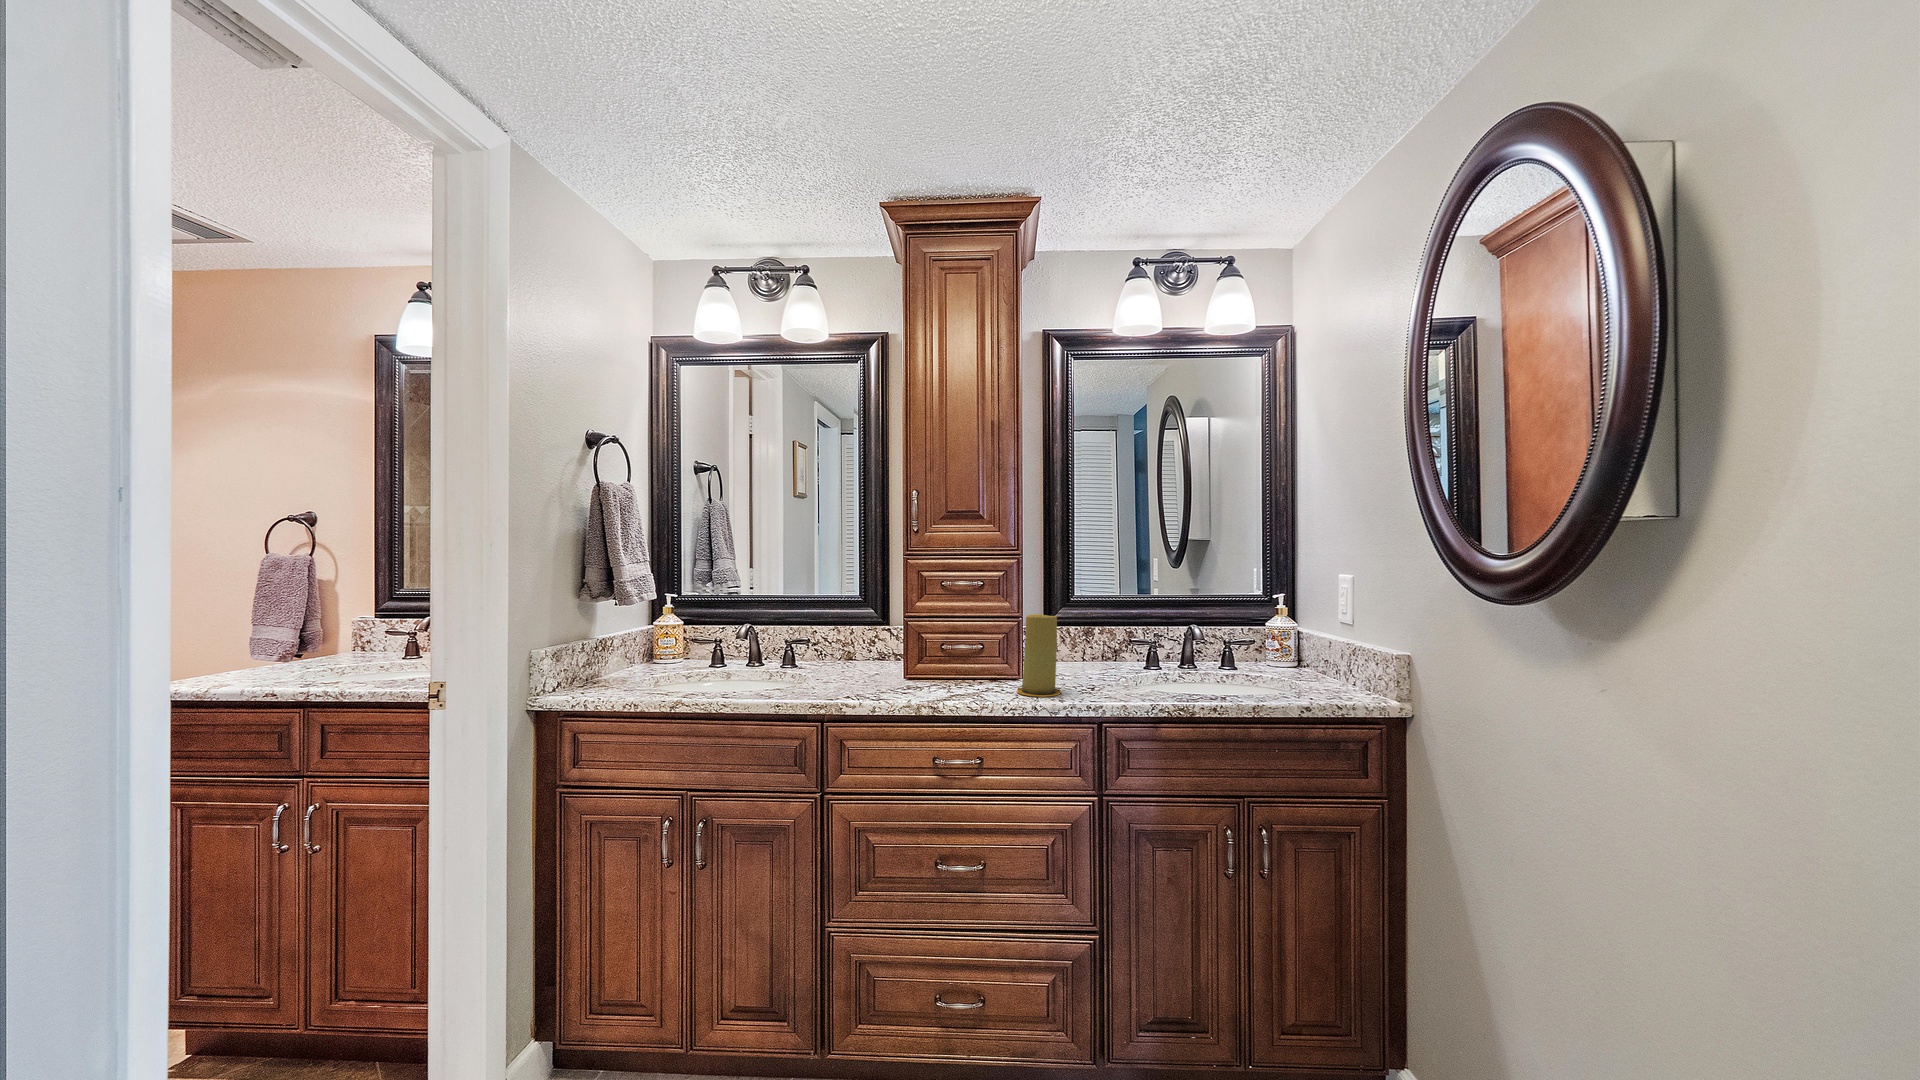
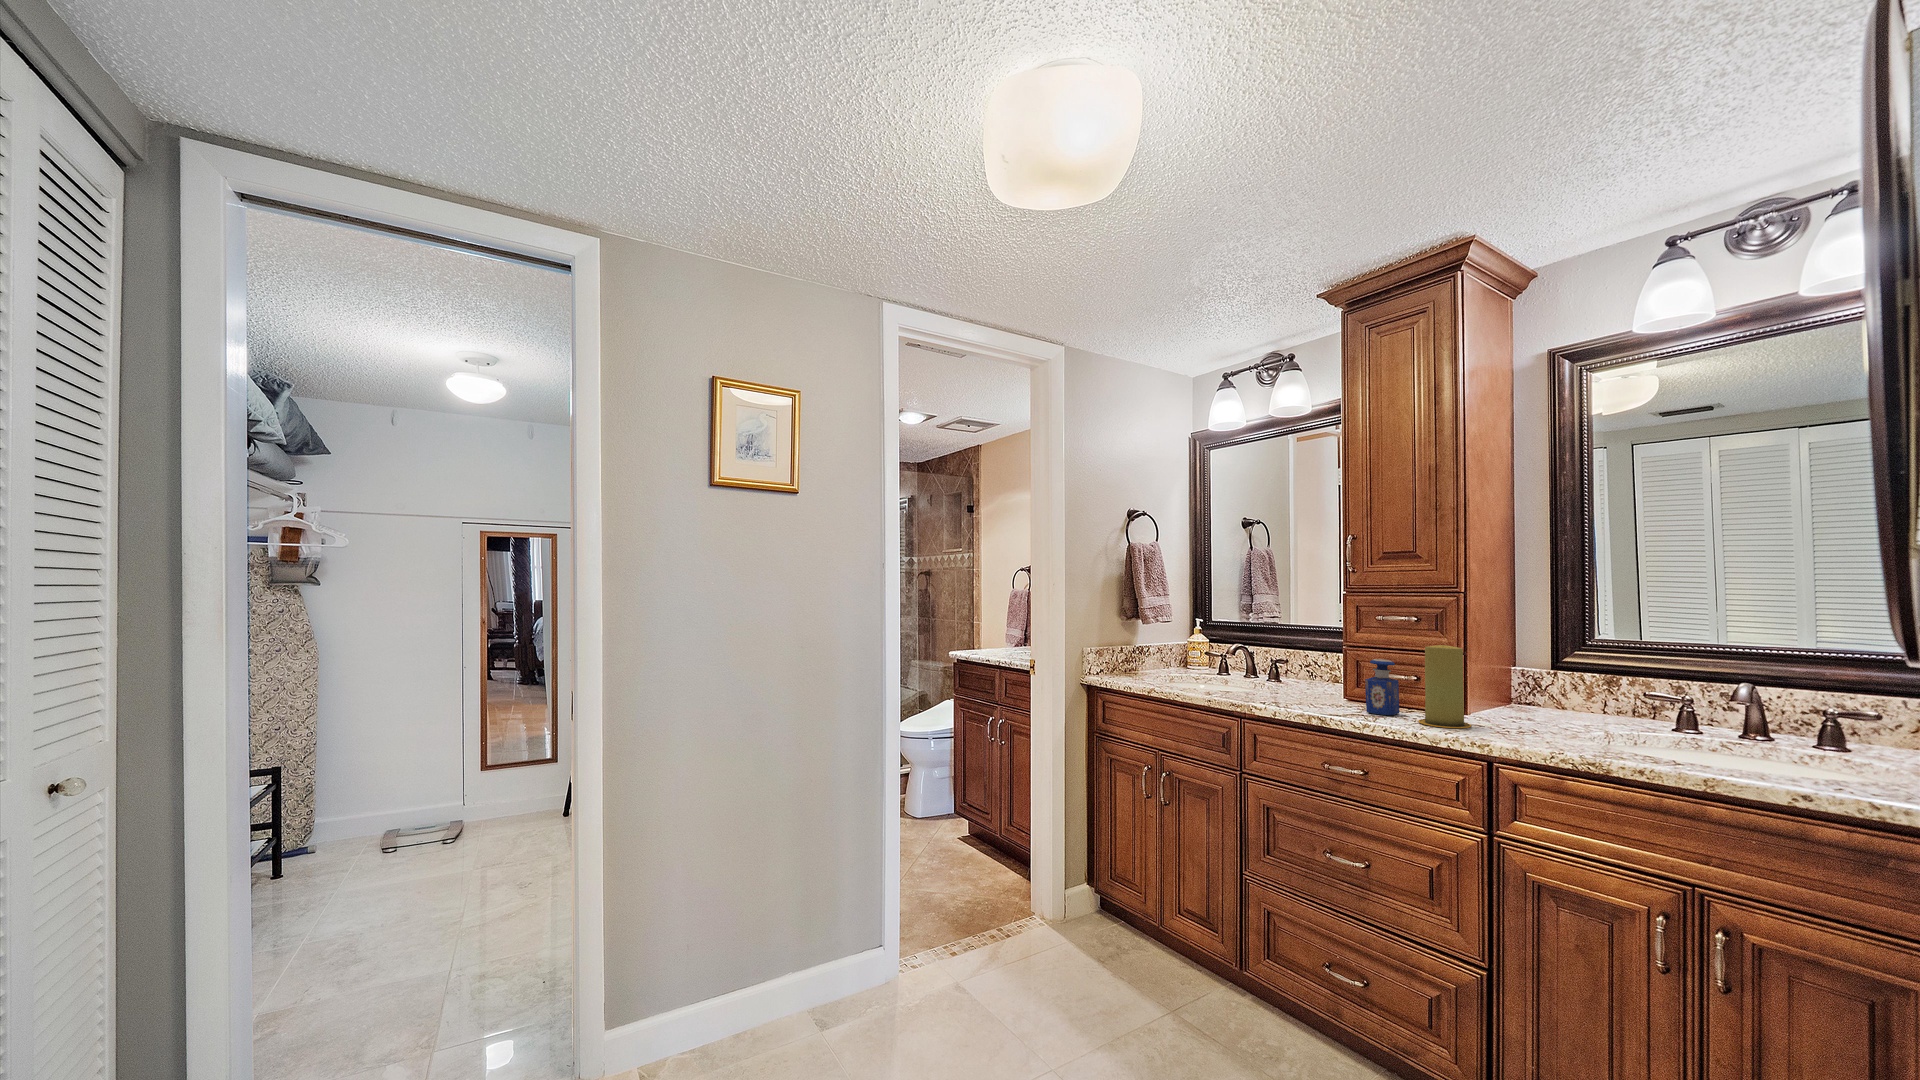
perfume bottle: none [959,632,987,691] -> present [1365,659,1399,715]

